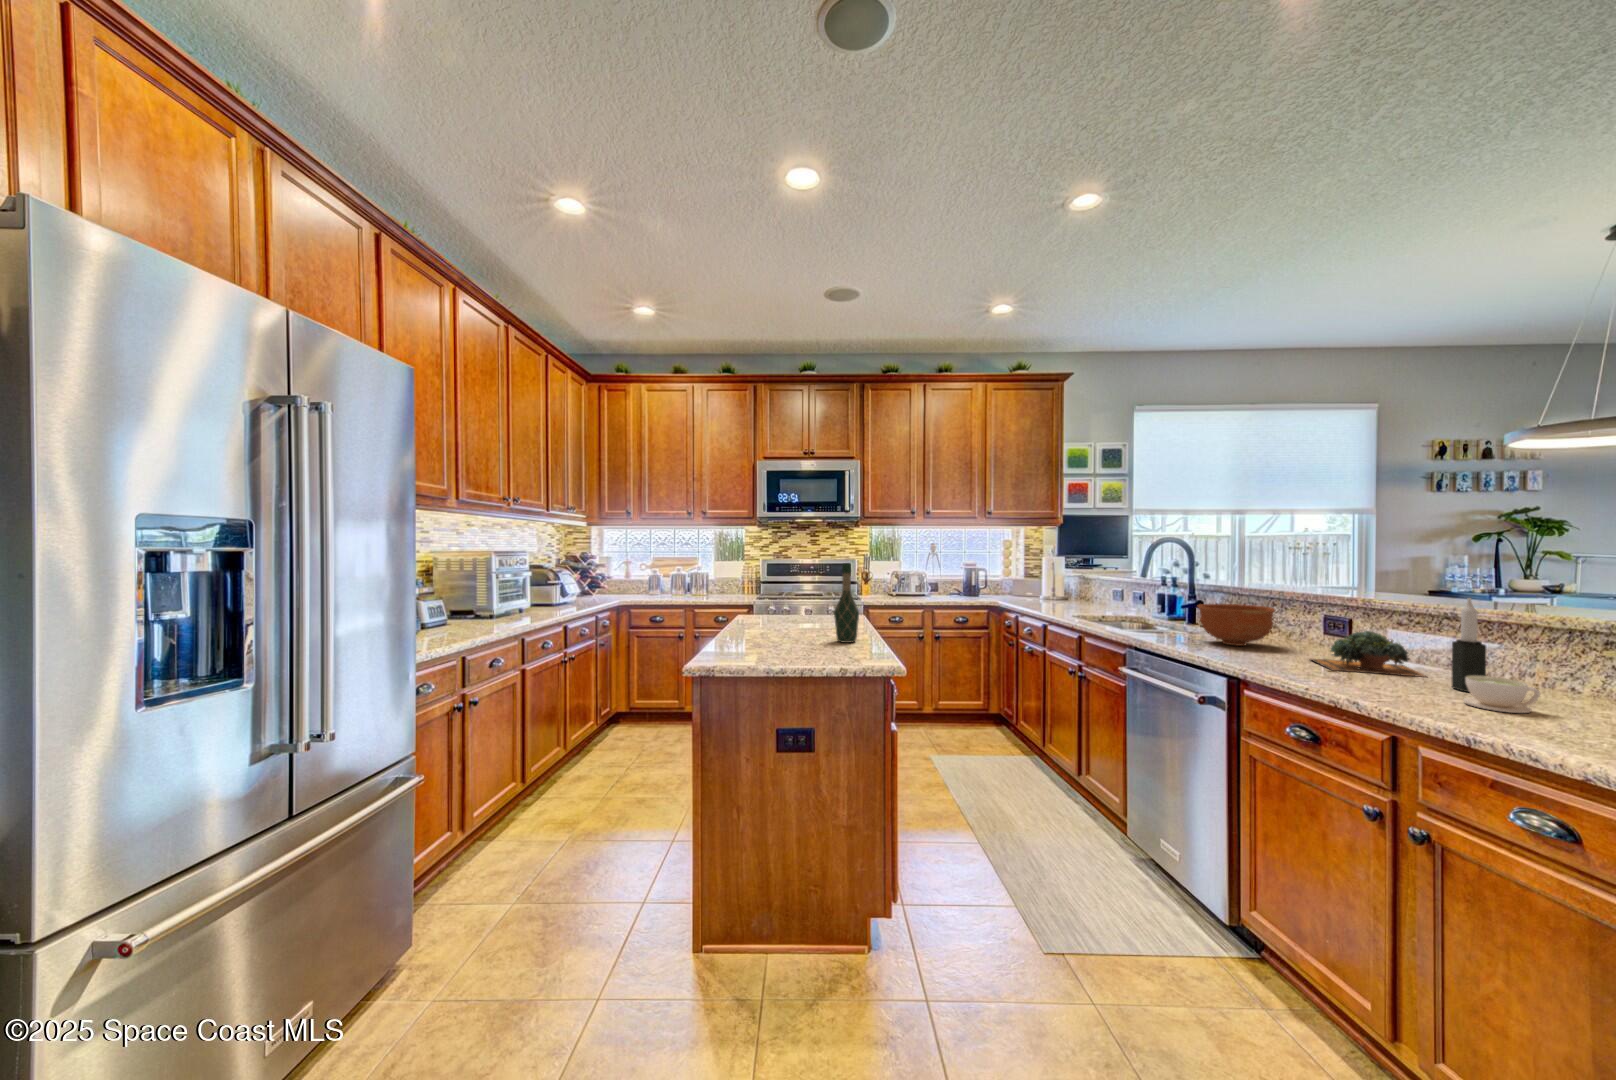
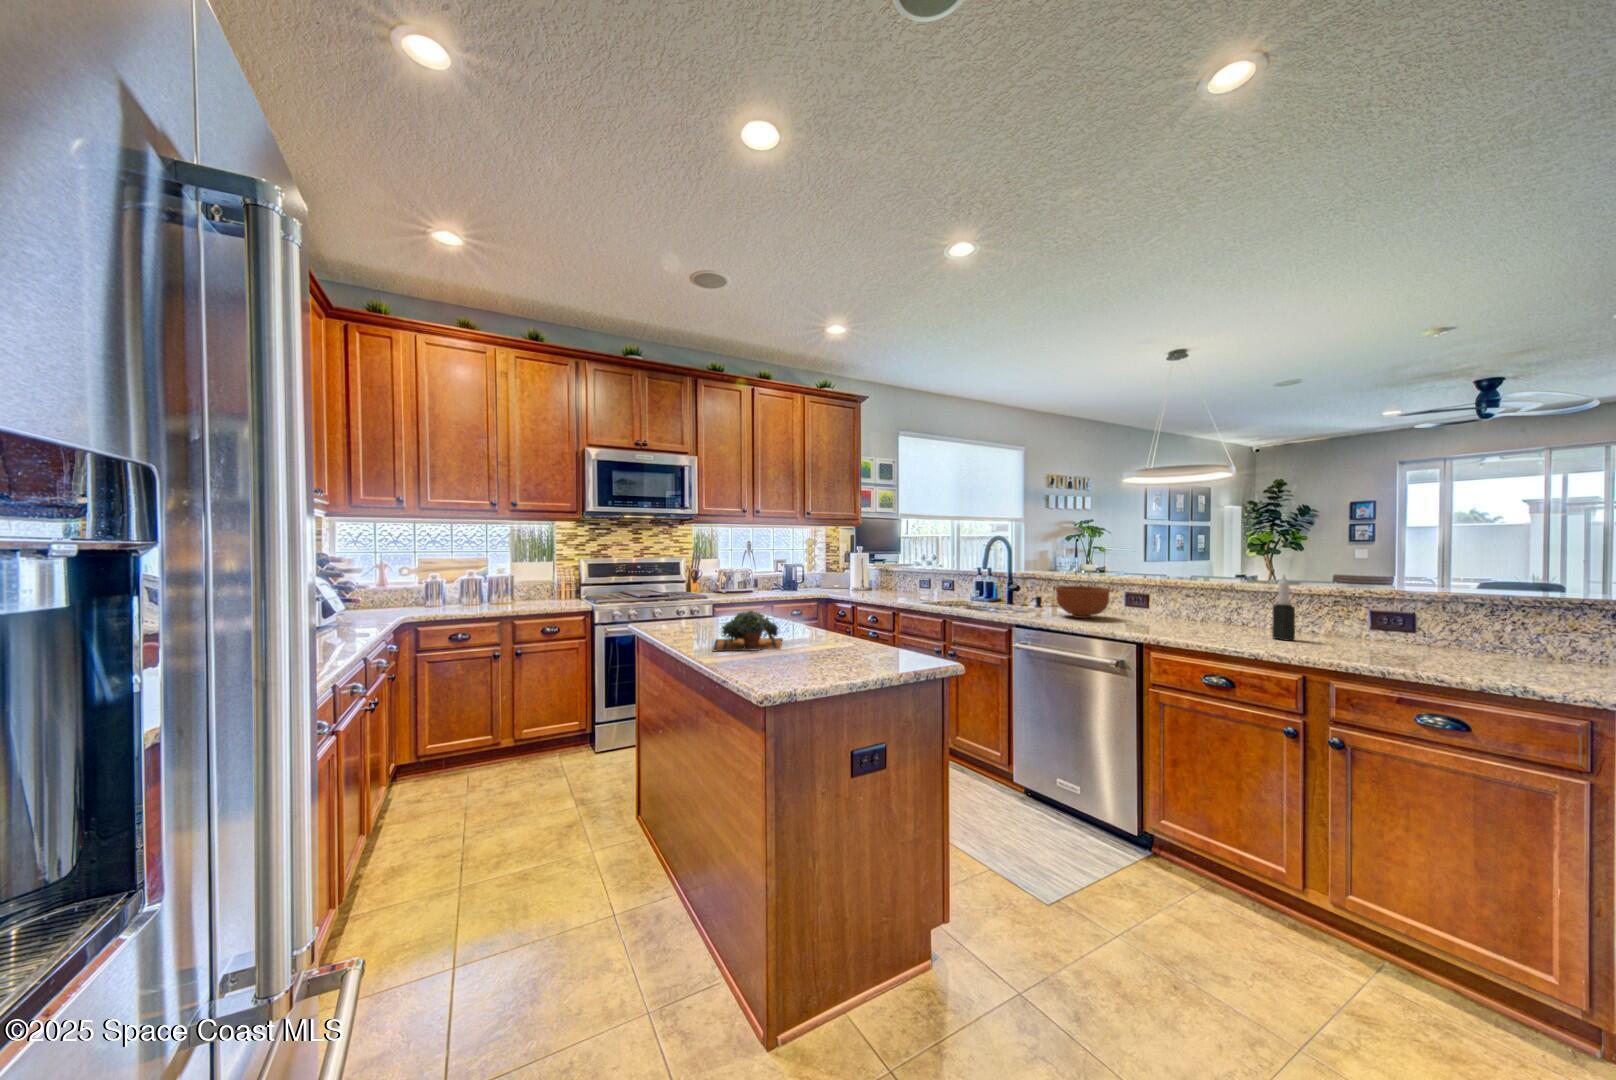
wine bottle: present [834,563,859,643] -> none [819,559,848,652]
succulent plant: present [1311,631,1425,677] -> present [713,611,782,651]
coffee cup: present [1463,676,1540,713] -> none [1314,629,1361,654]

